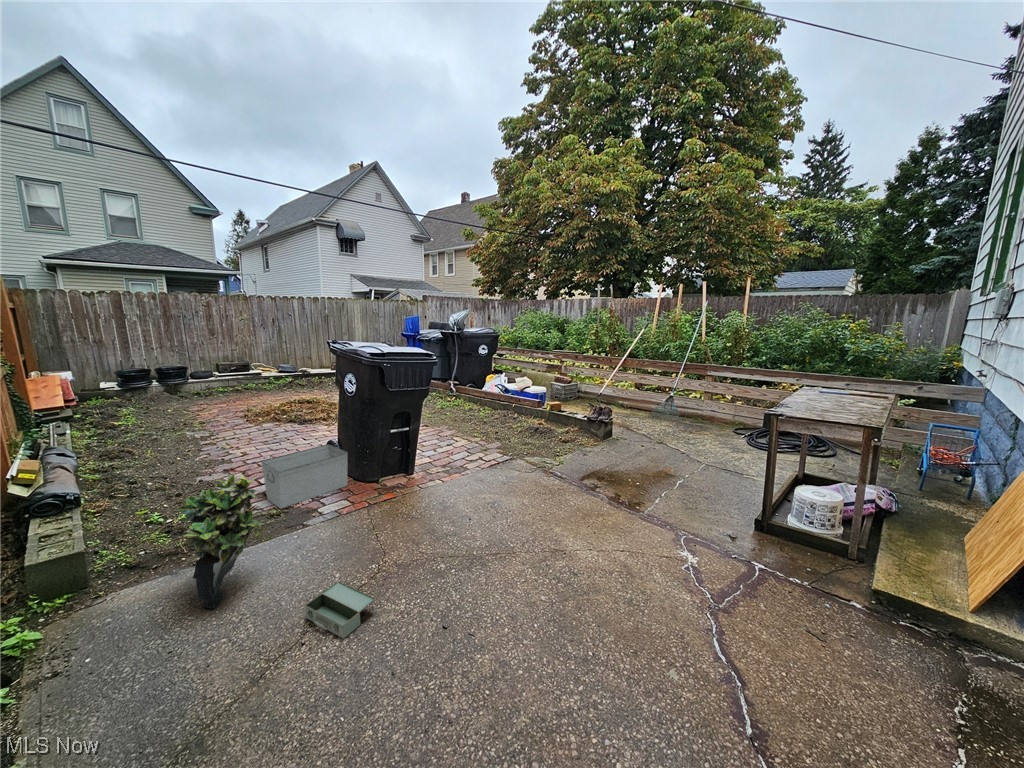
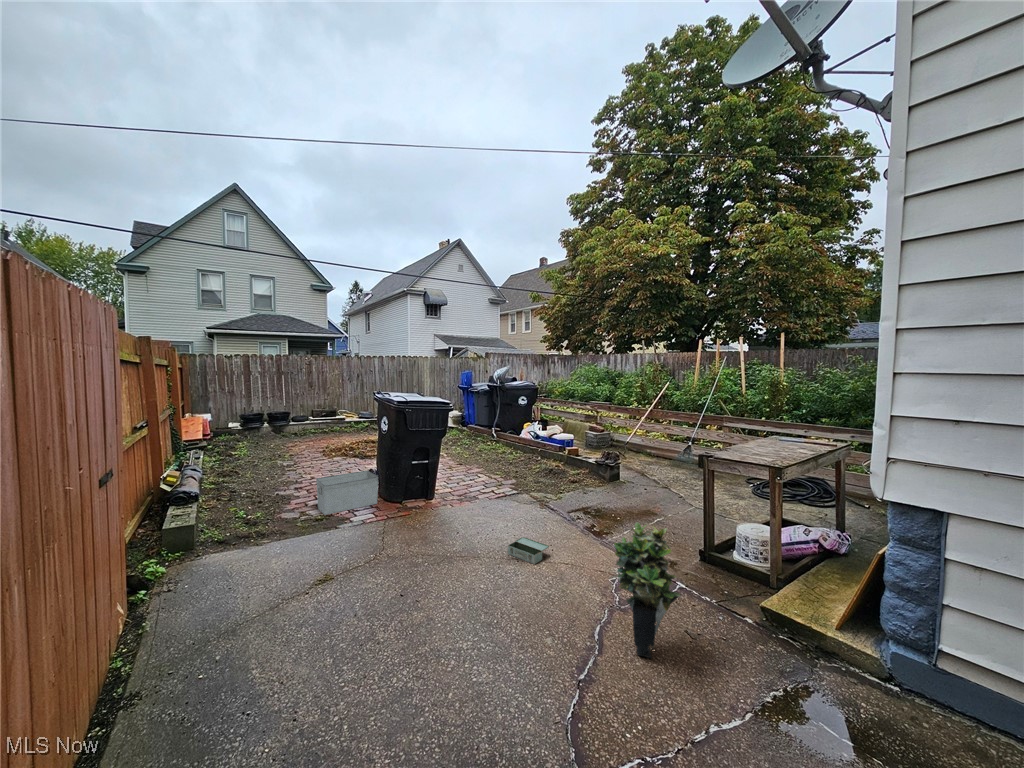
potted plant: present [177,473,261,609] -> present [614,523,680,658]
toolbox: present [305,582,375,639] -> present [508,537,549,564]

